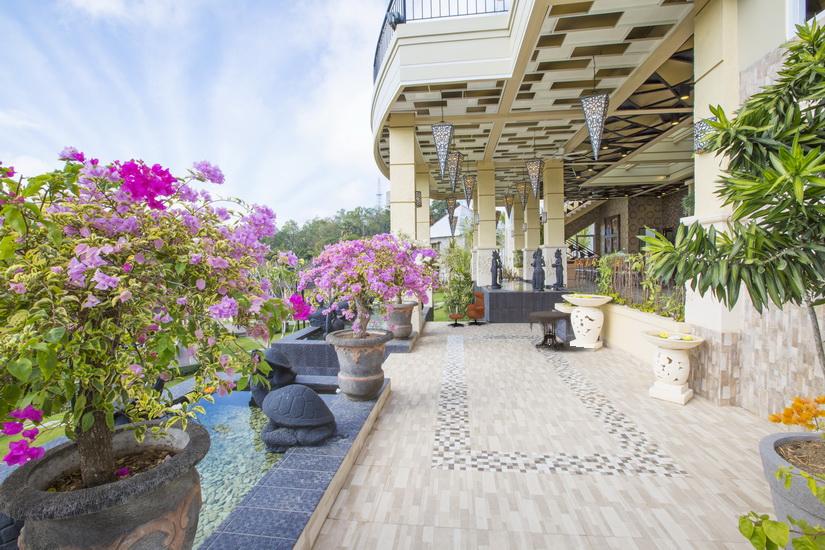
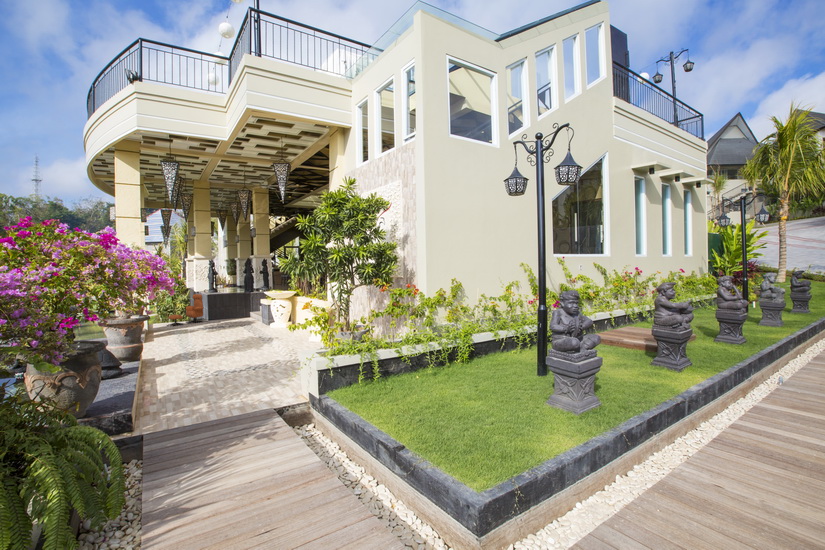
side table: present [530,311,571,350] -> none [242,304,271,330]

